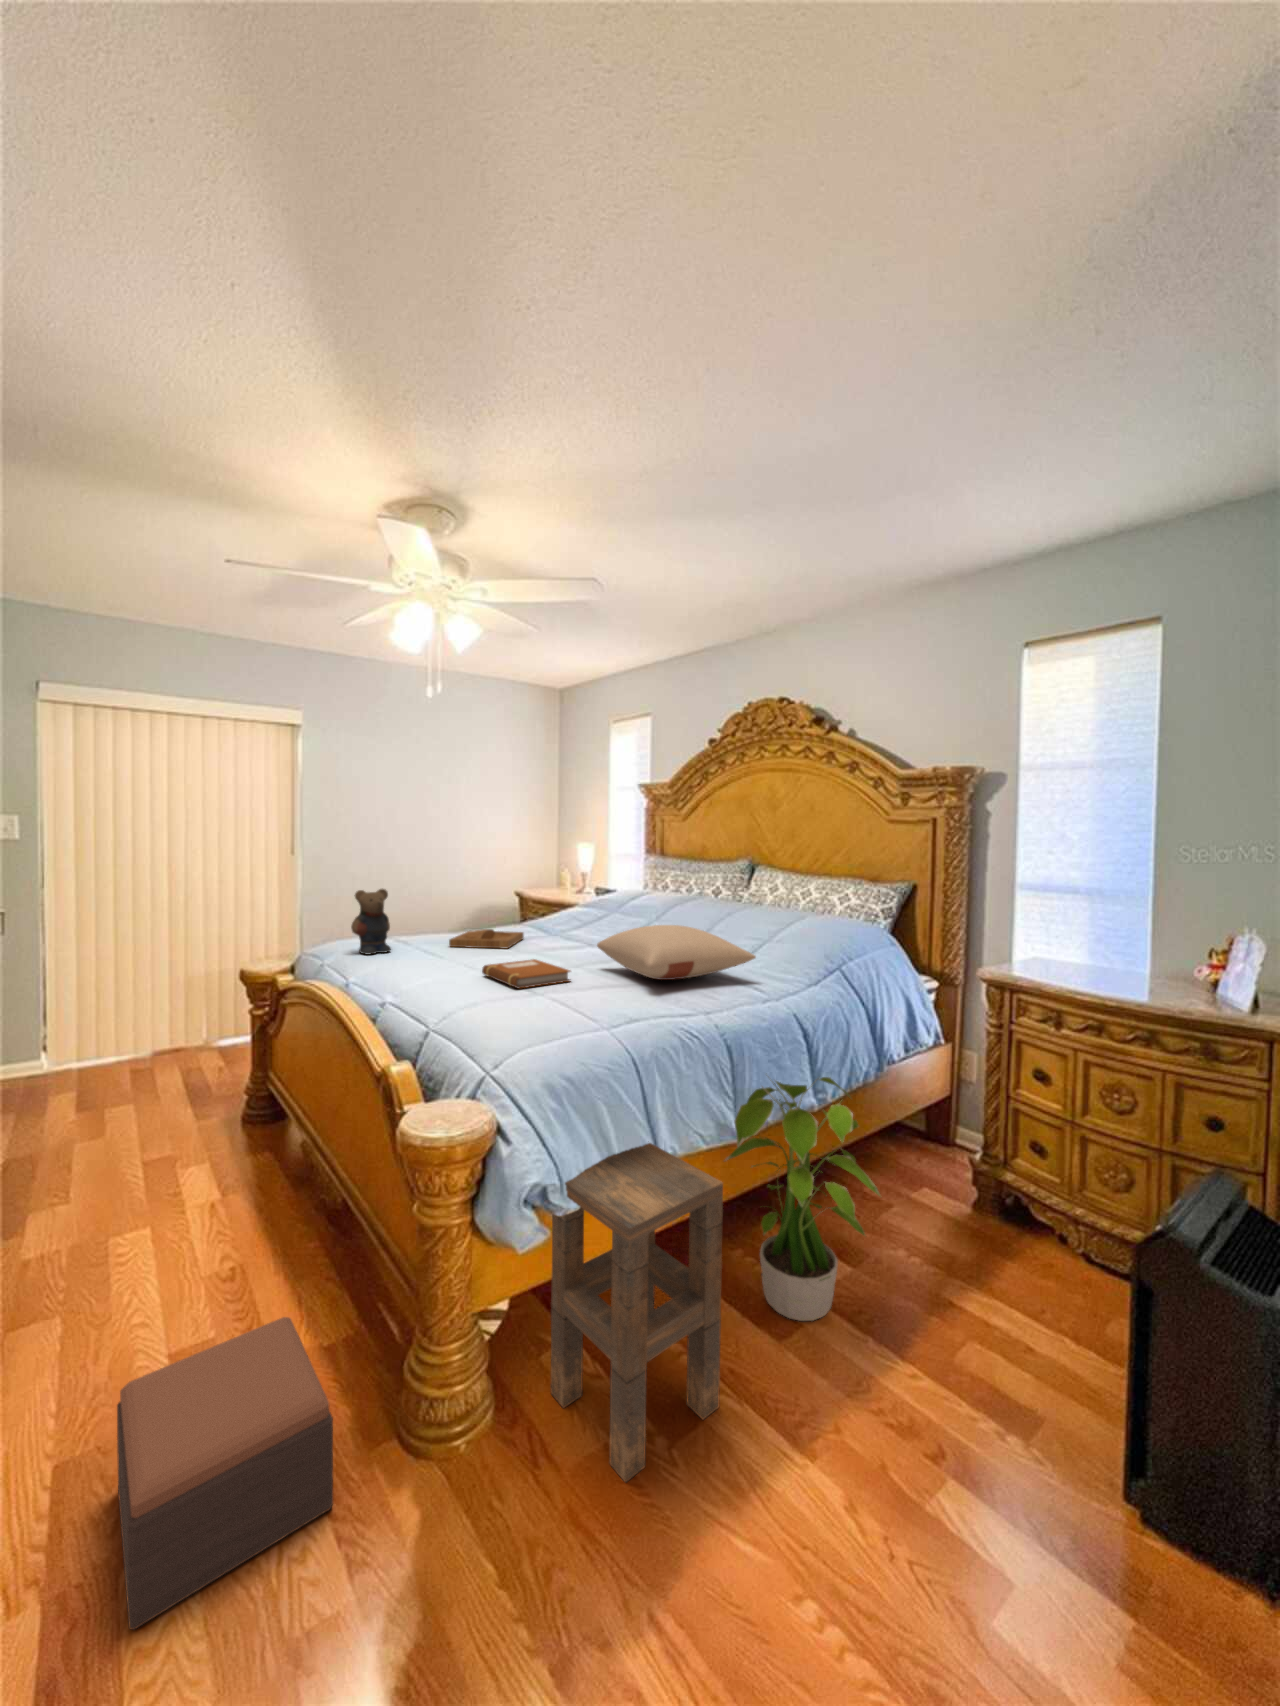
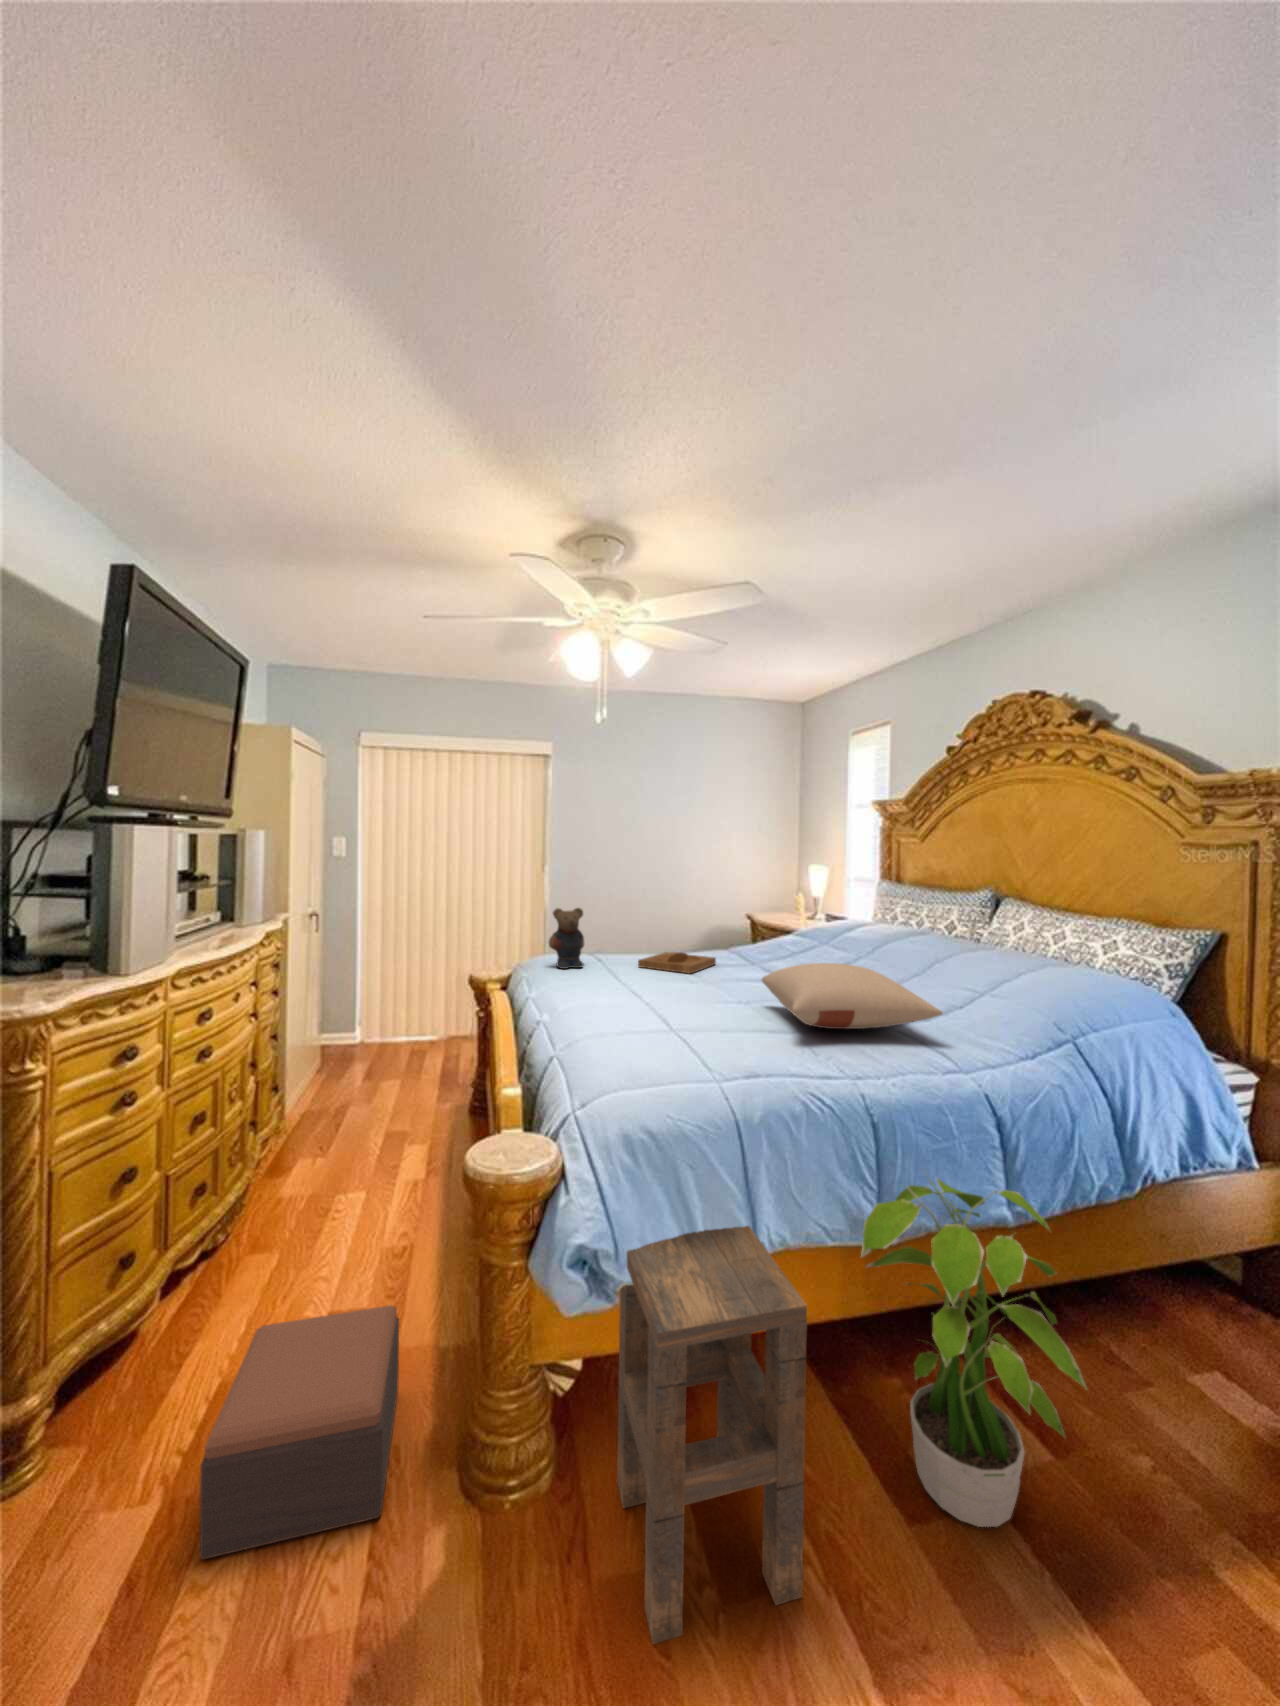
notebook: present [482,959,570,988] -> none [639,989,721,1019]

